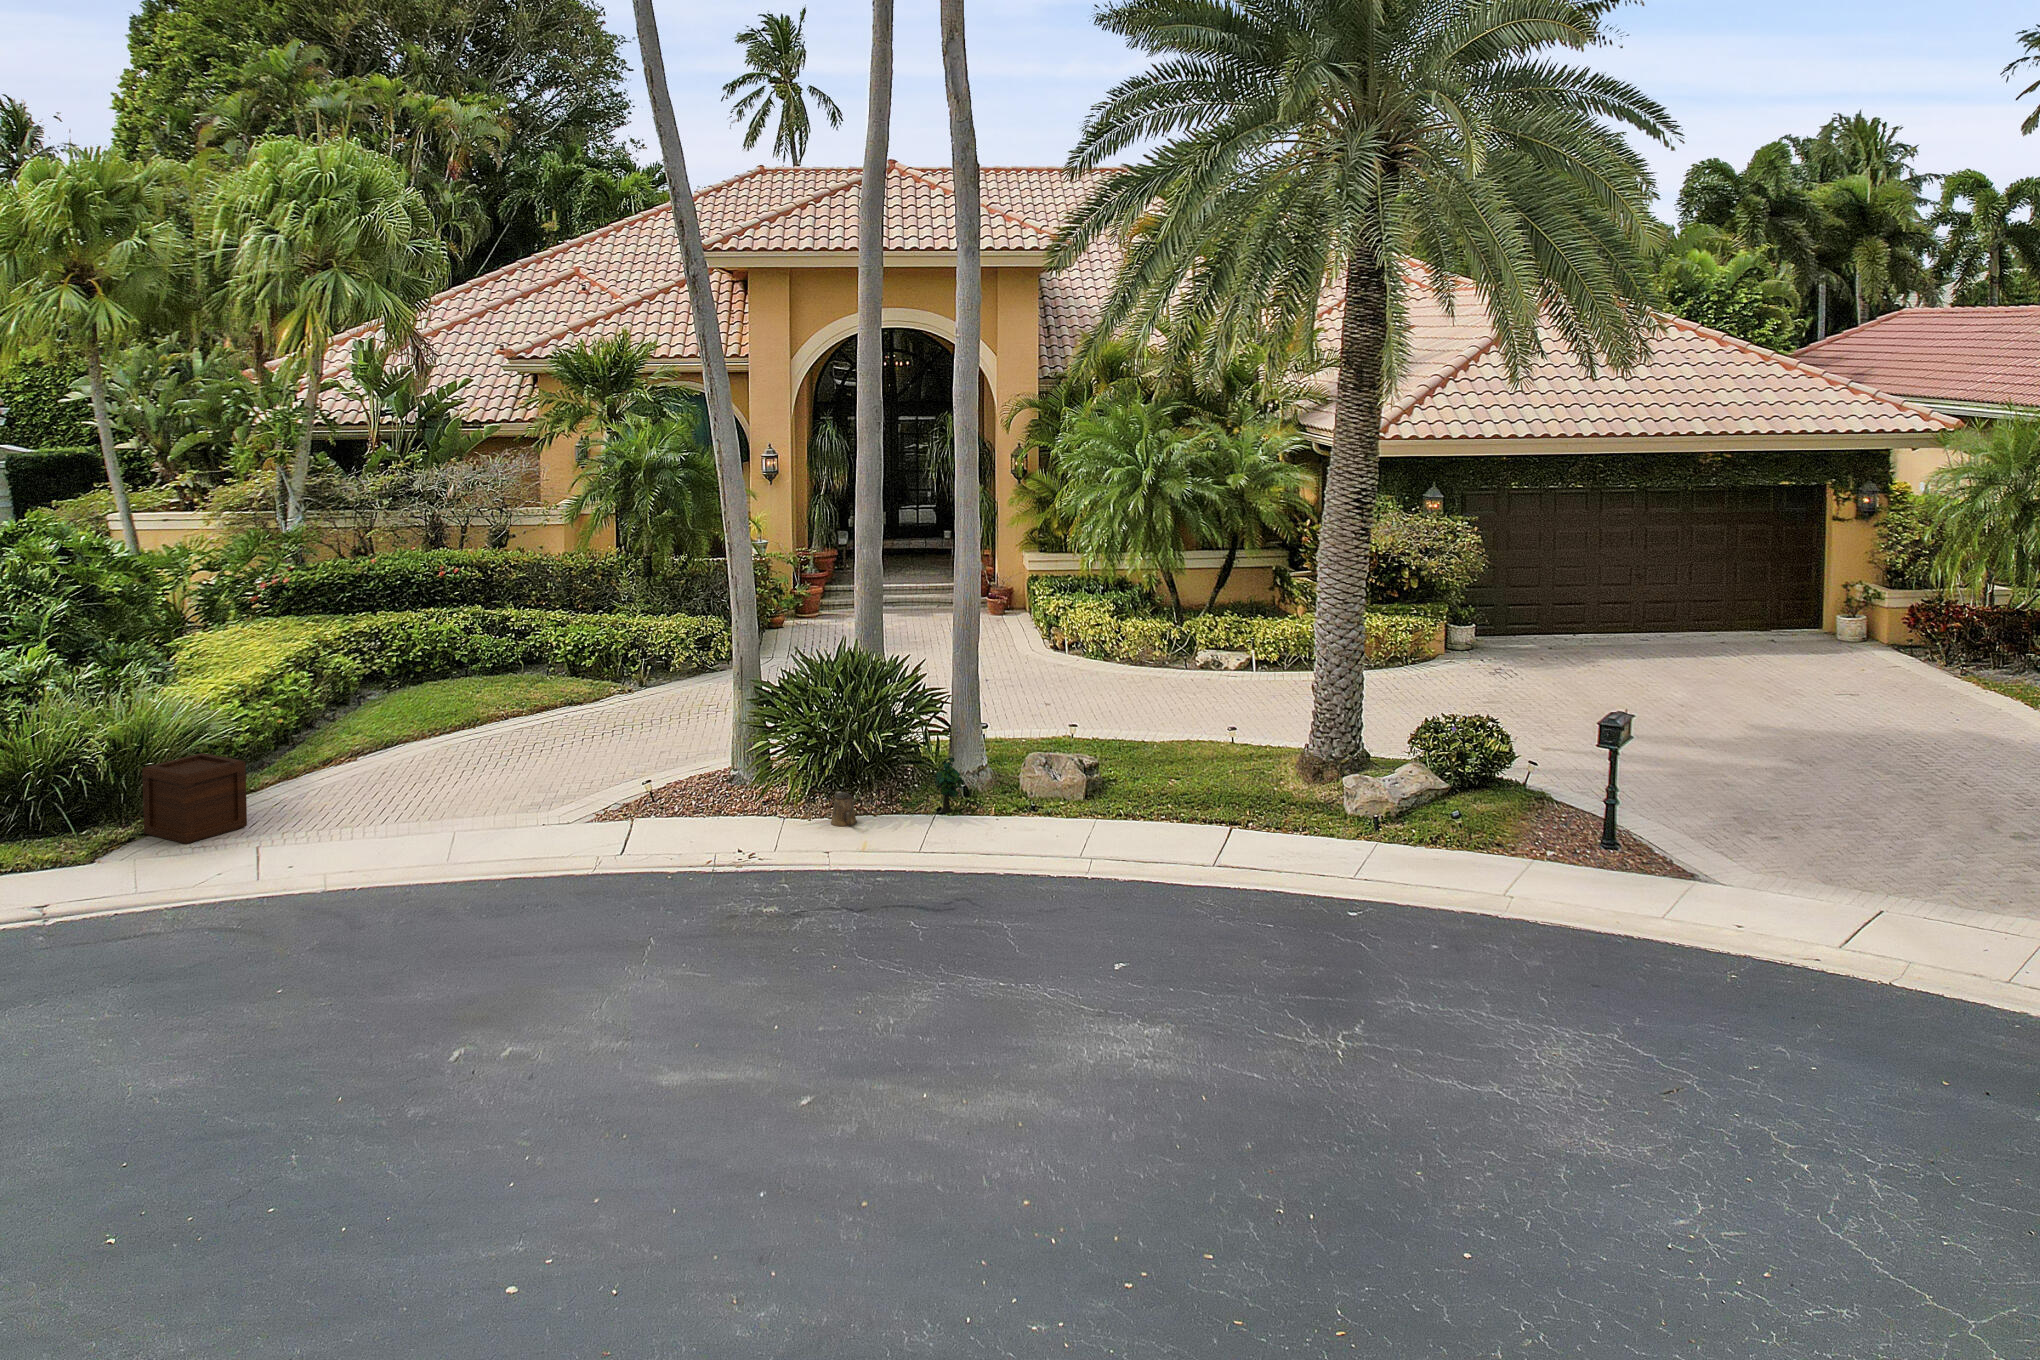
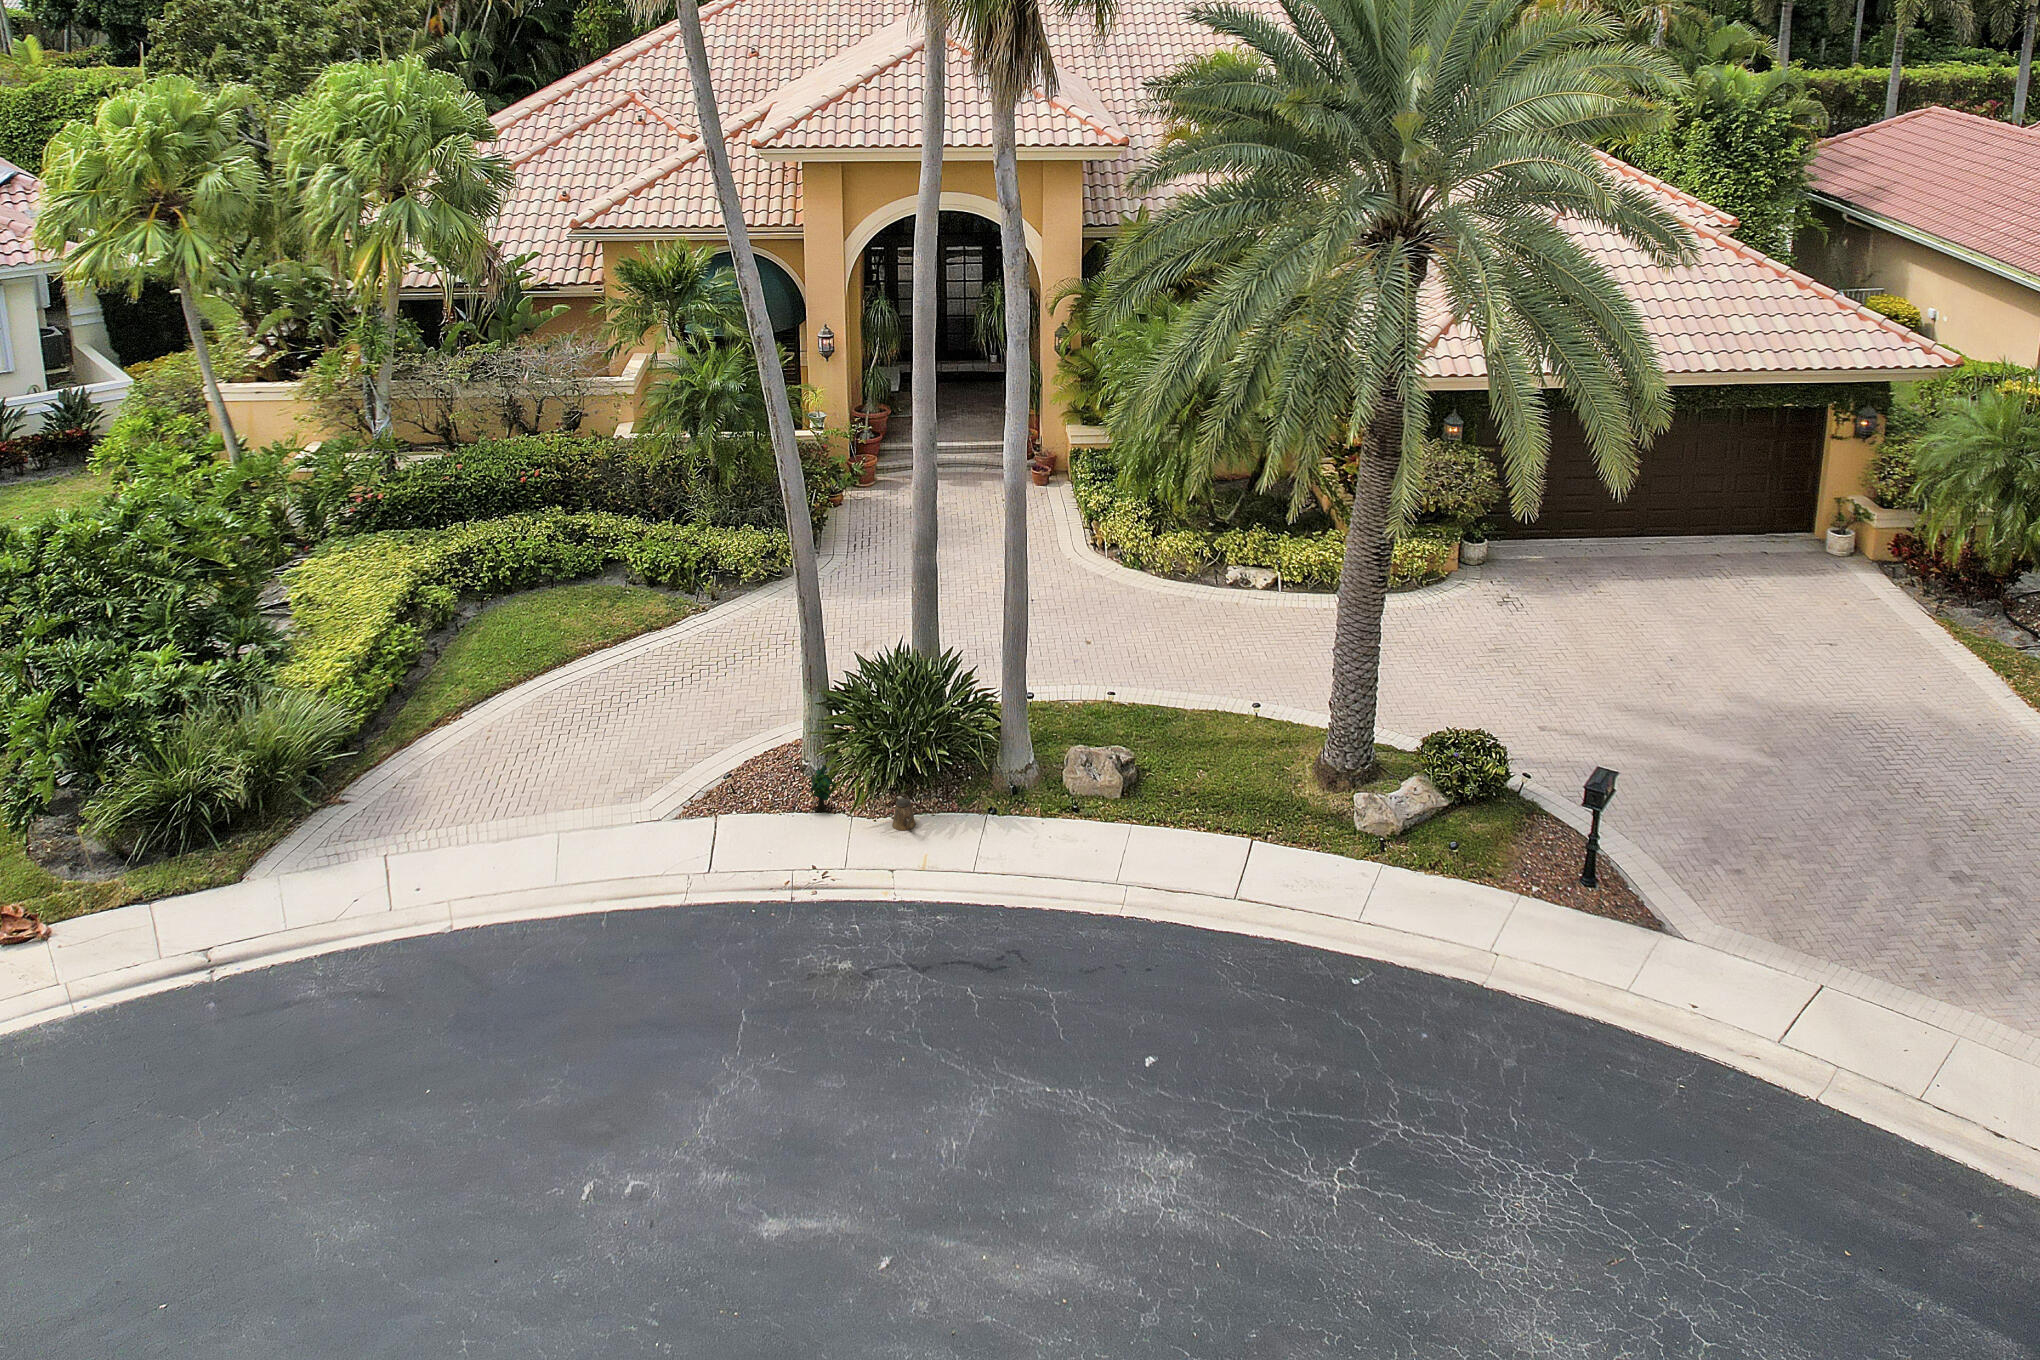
wooden crate: present [142,753,247,844] -> none [268,751,367,846]
decorative plant: present [932,758,964,813] -> present [810,765,836,812]

